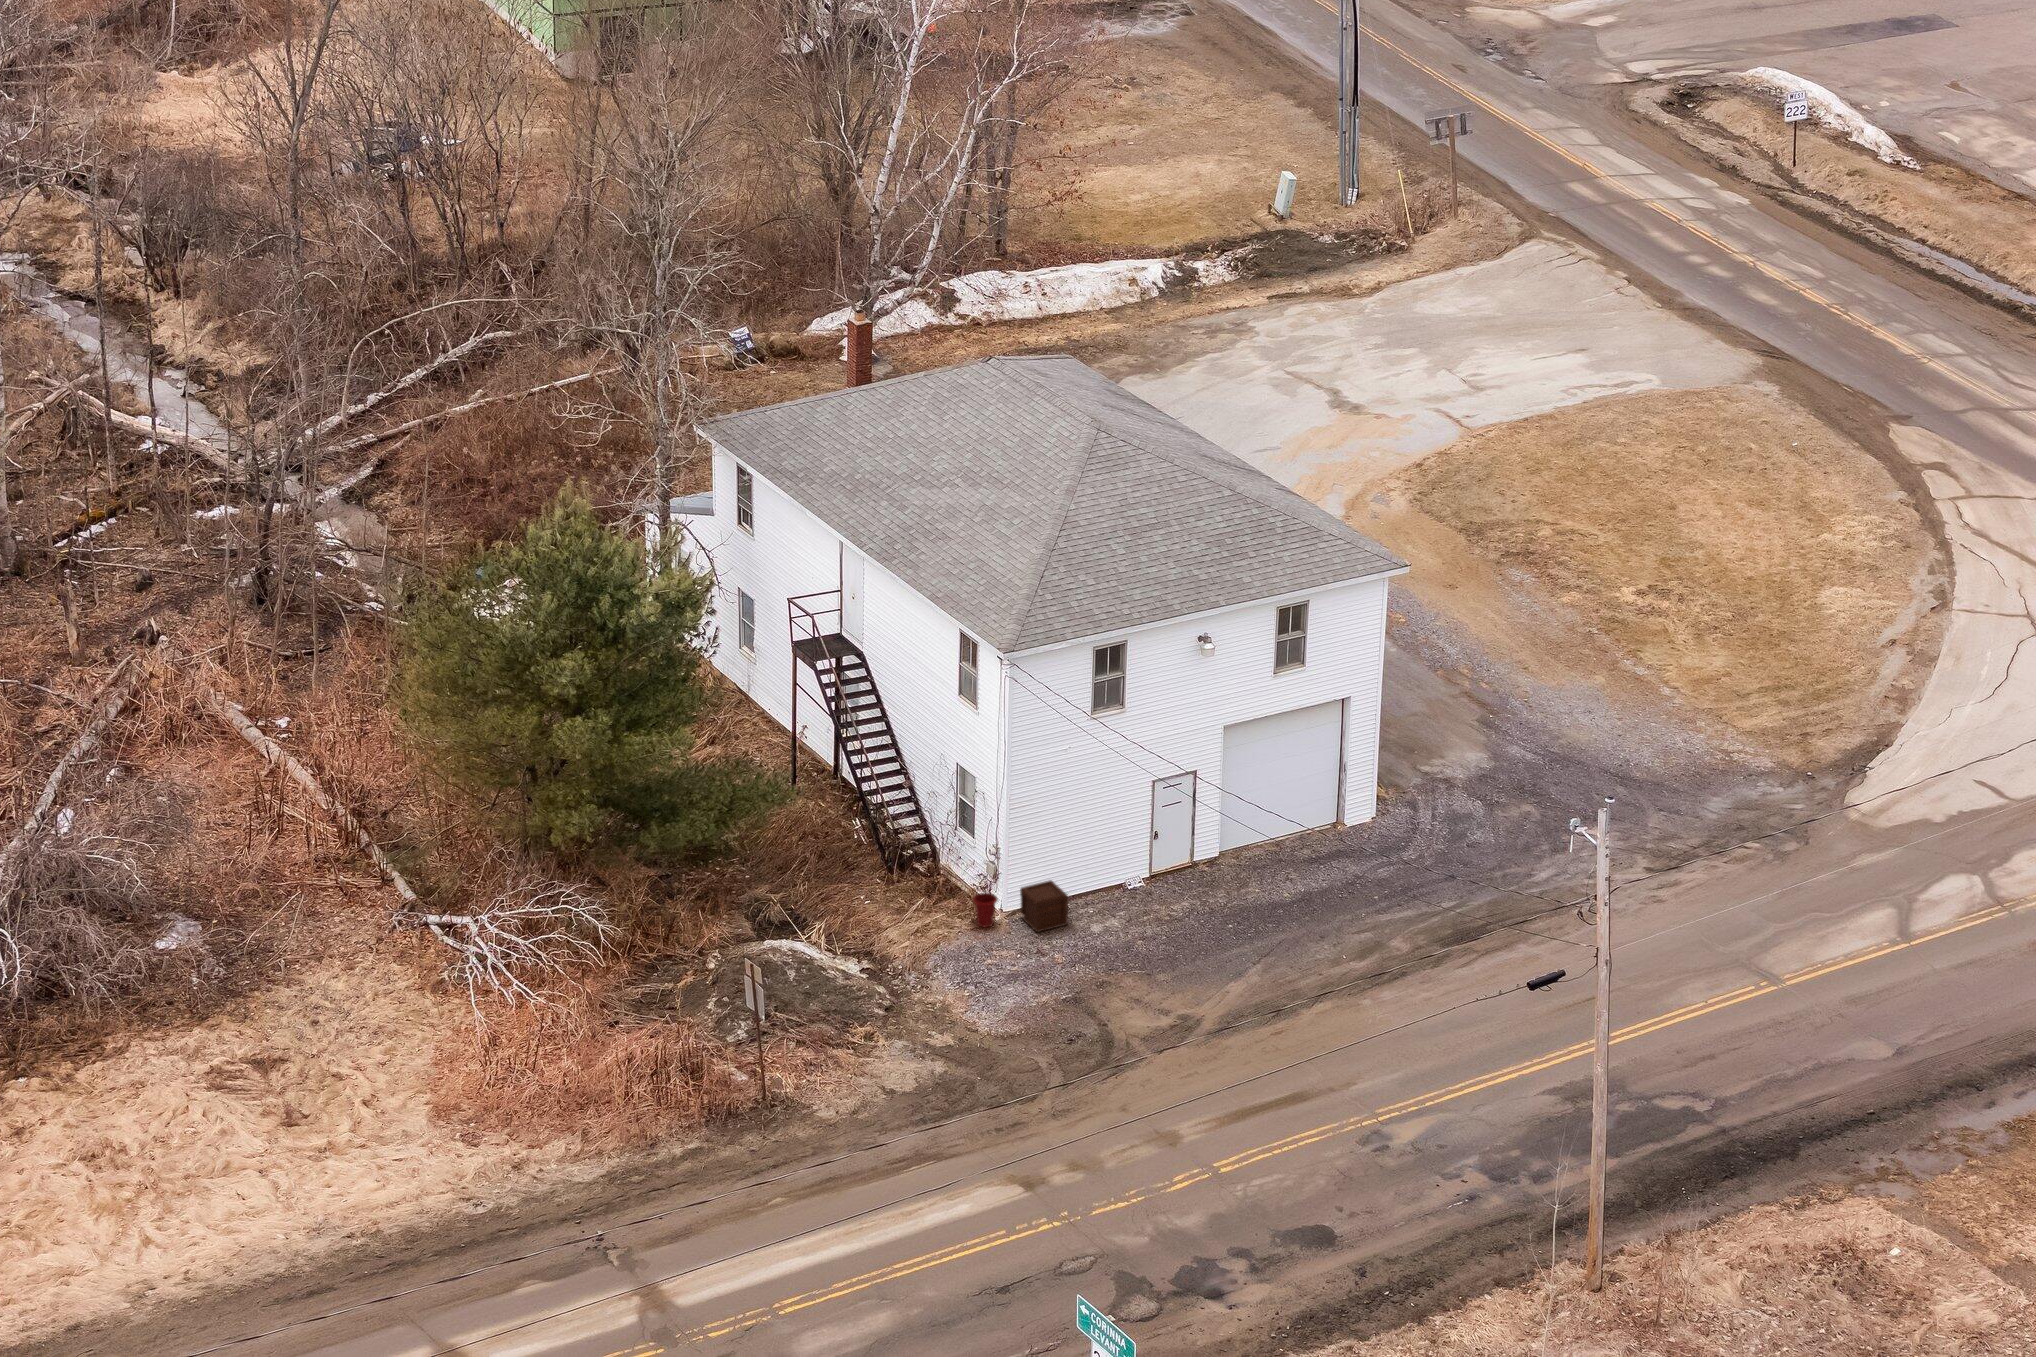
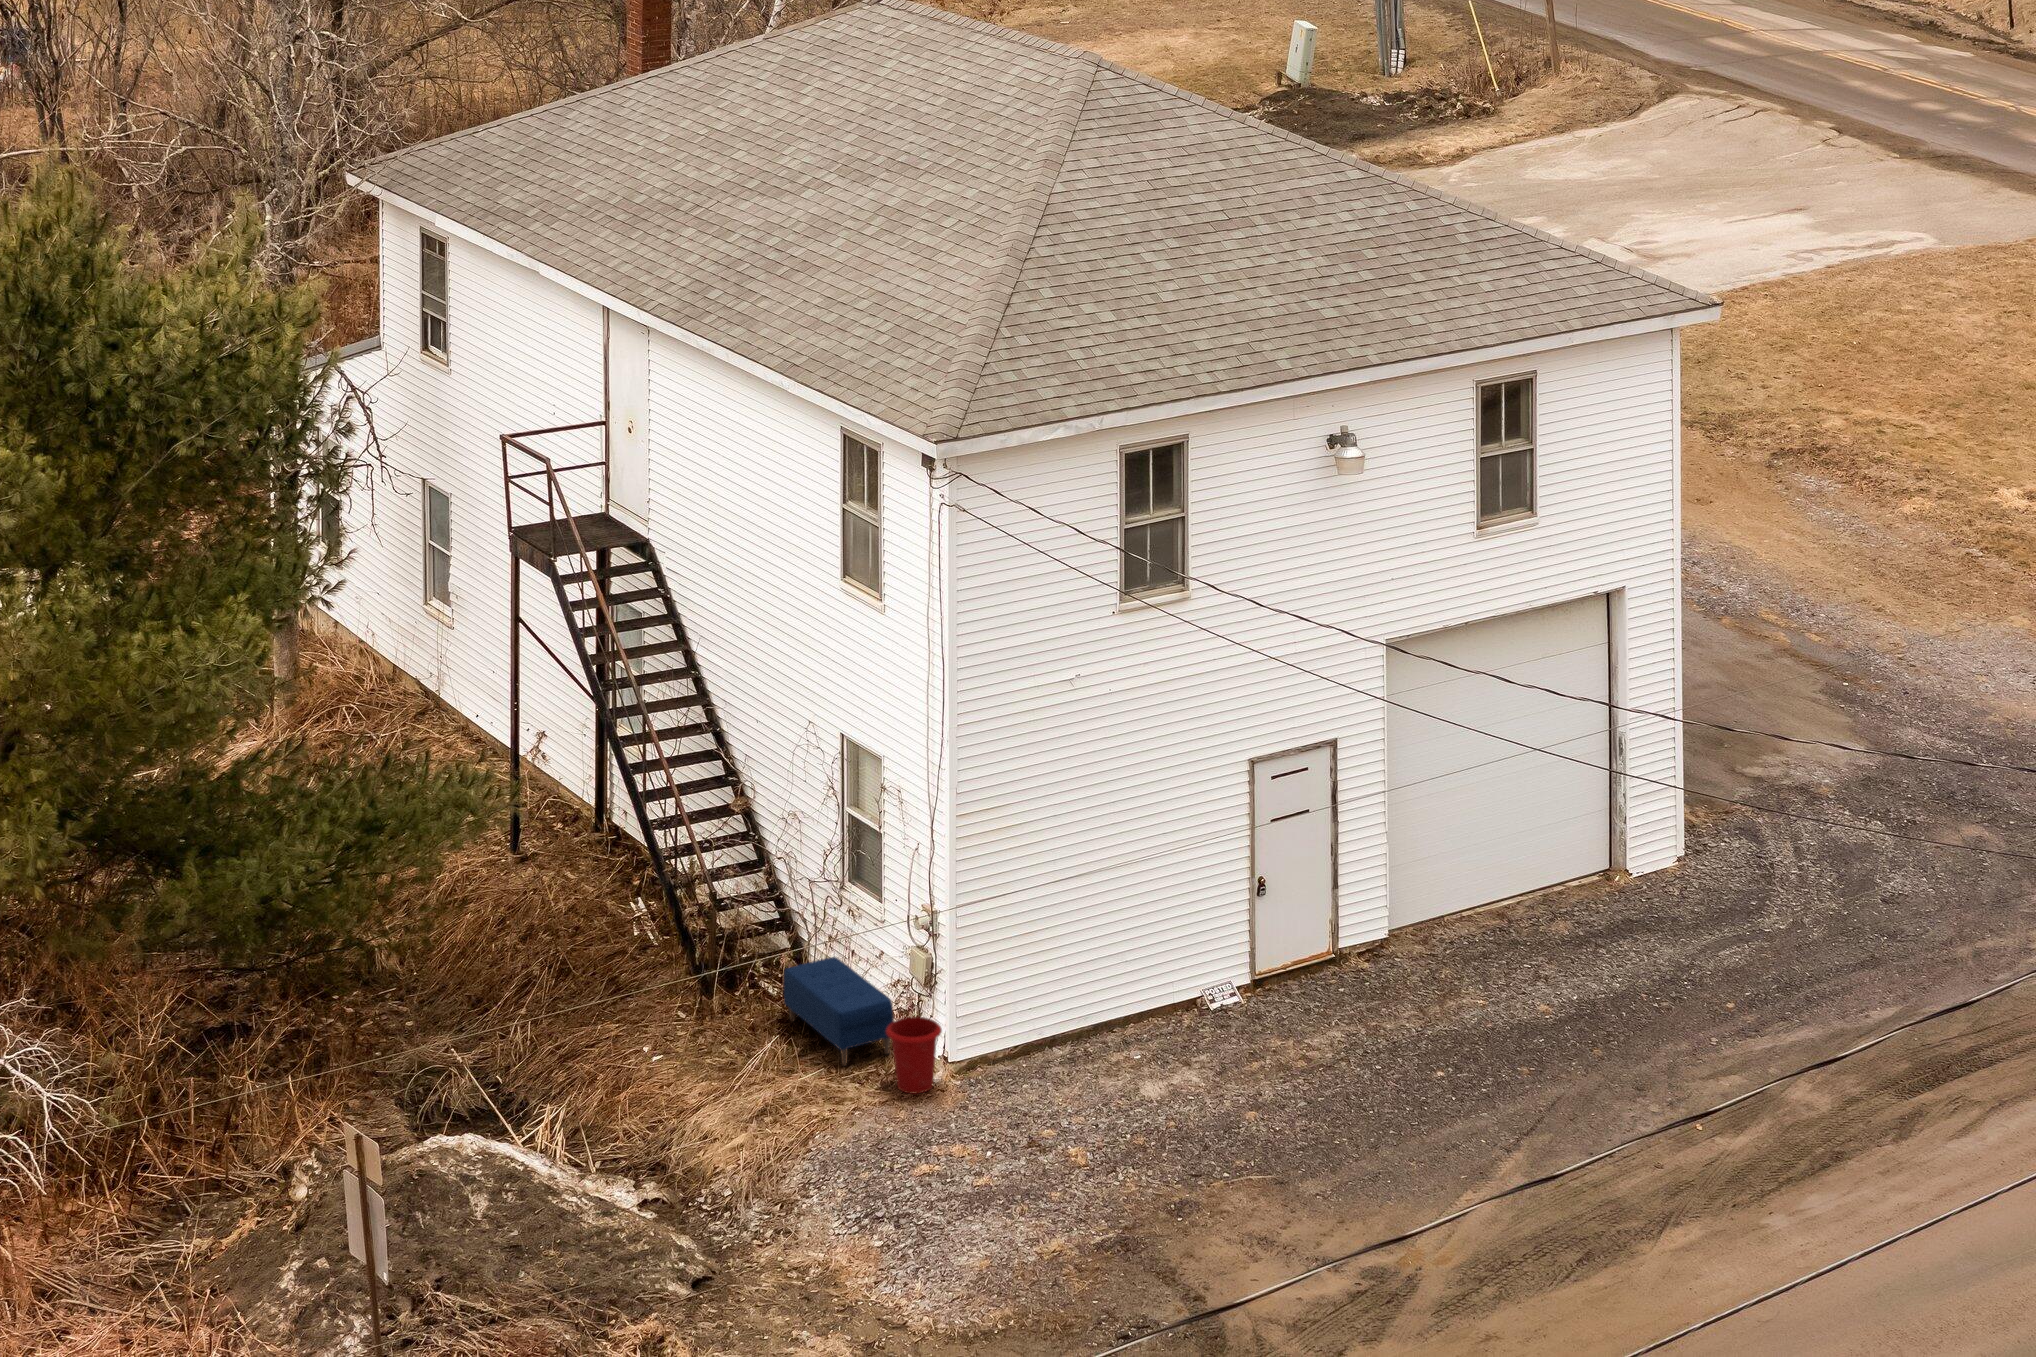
bench: none [926,861,977,913] -> present [784,957,894,1066]
wooden crate: present [1020,880,1068,932] -> none [990,986,1097,1101]

